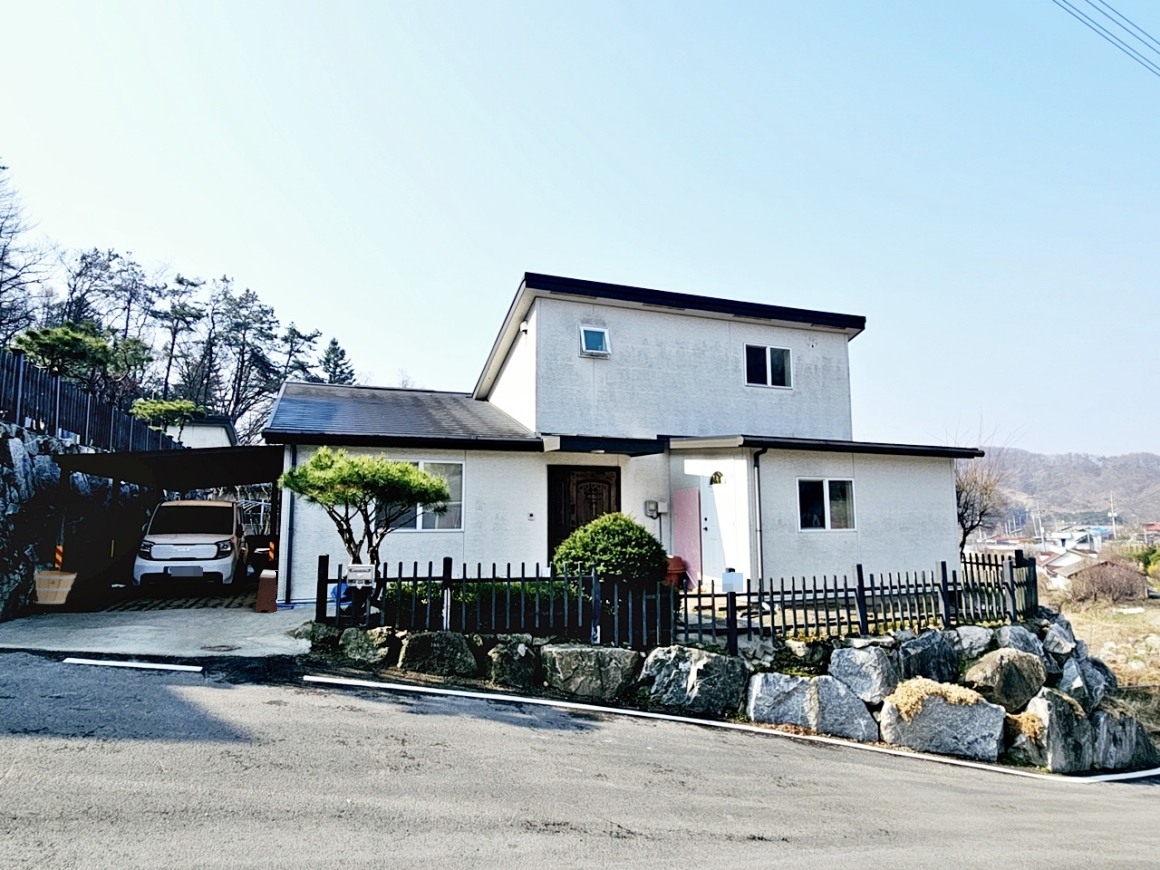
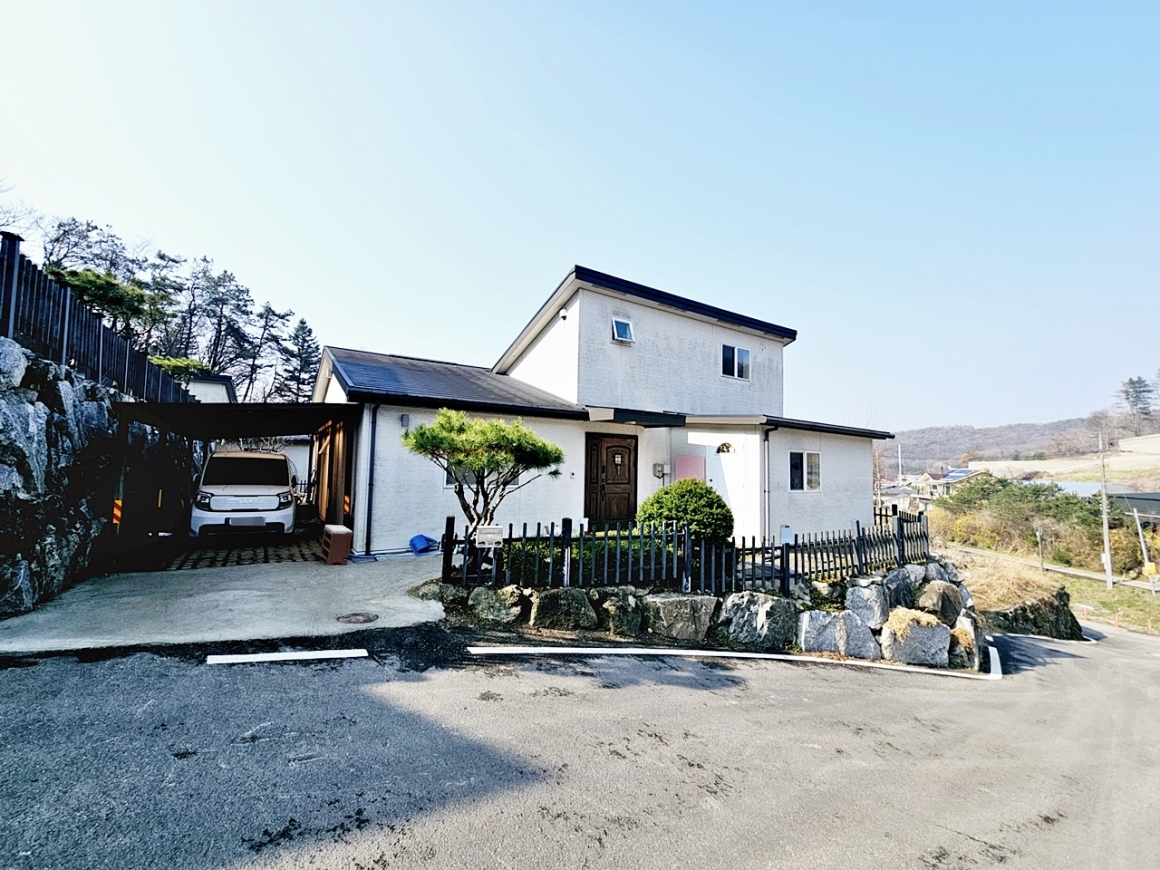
wooden bucket: present [35,571,76,604] -> none [100,532,148,566]

